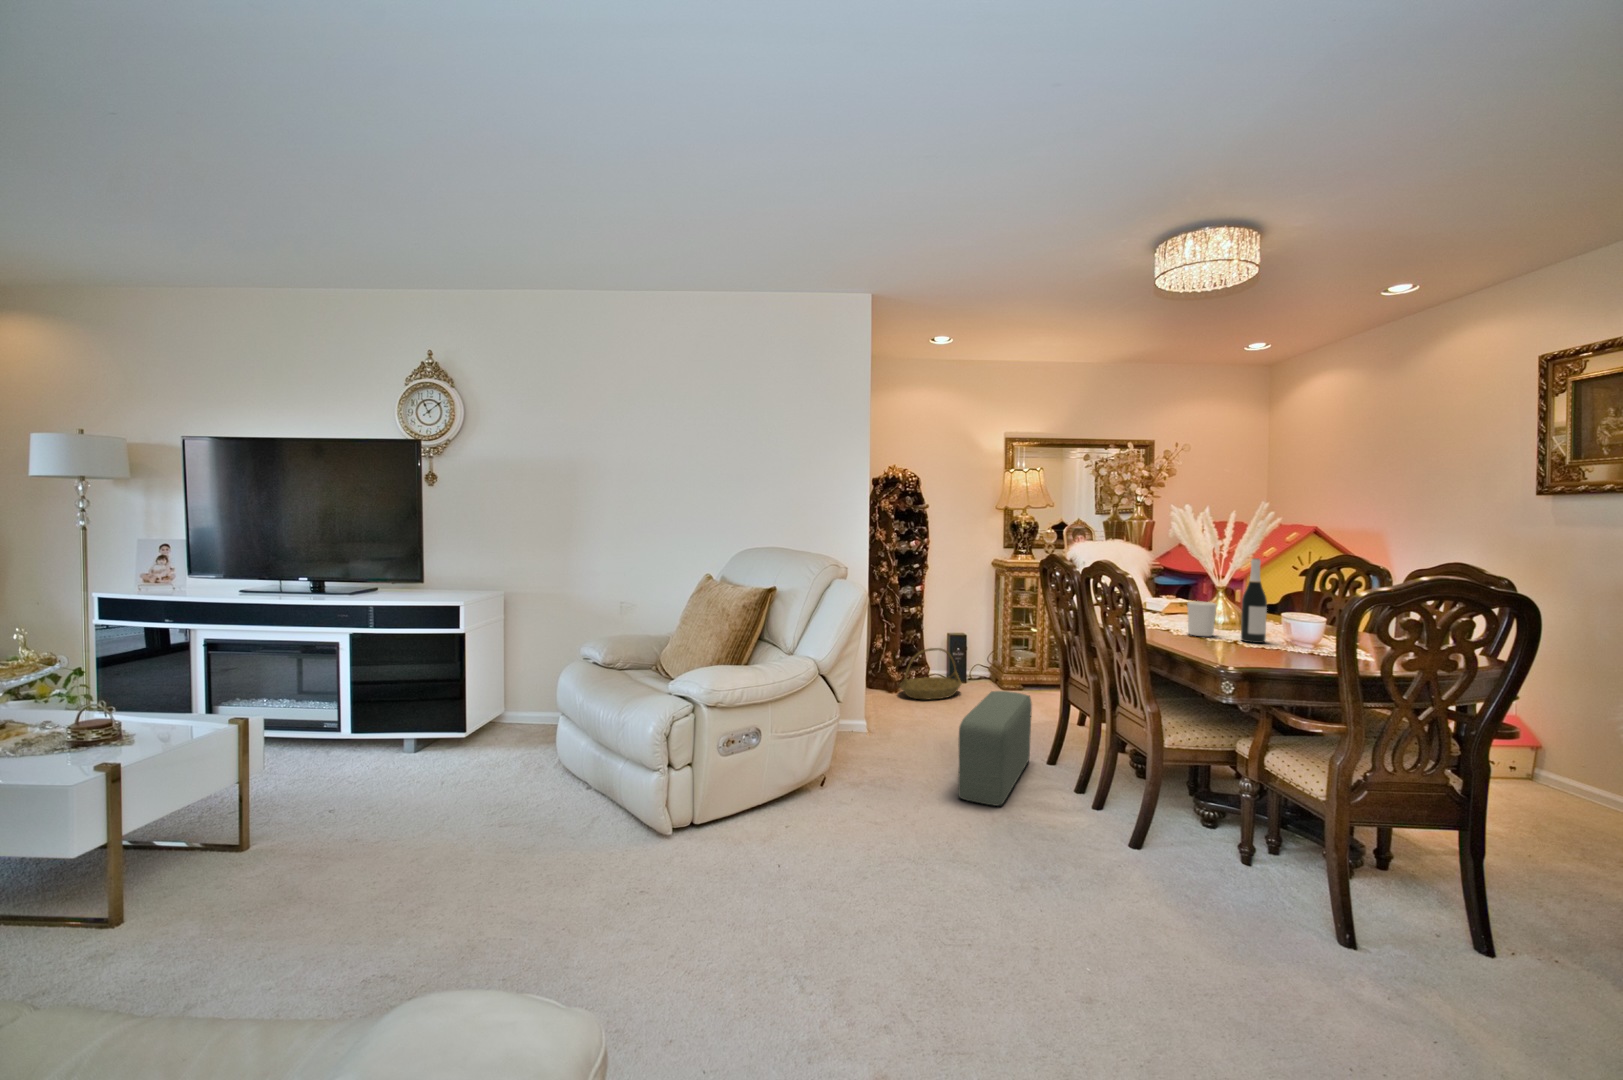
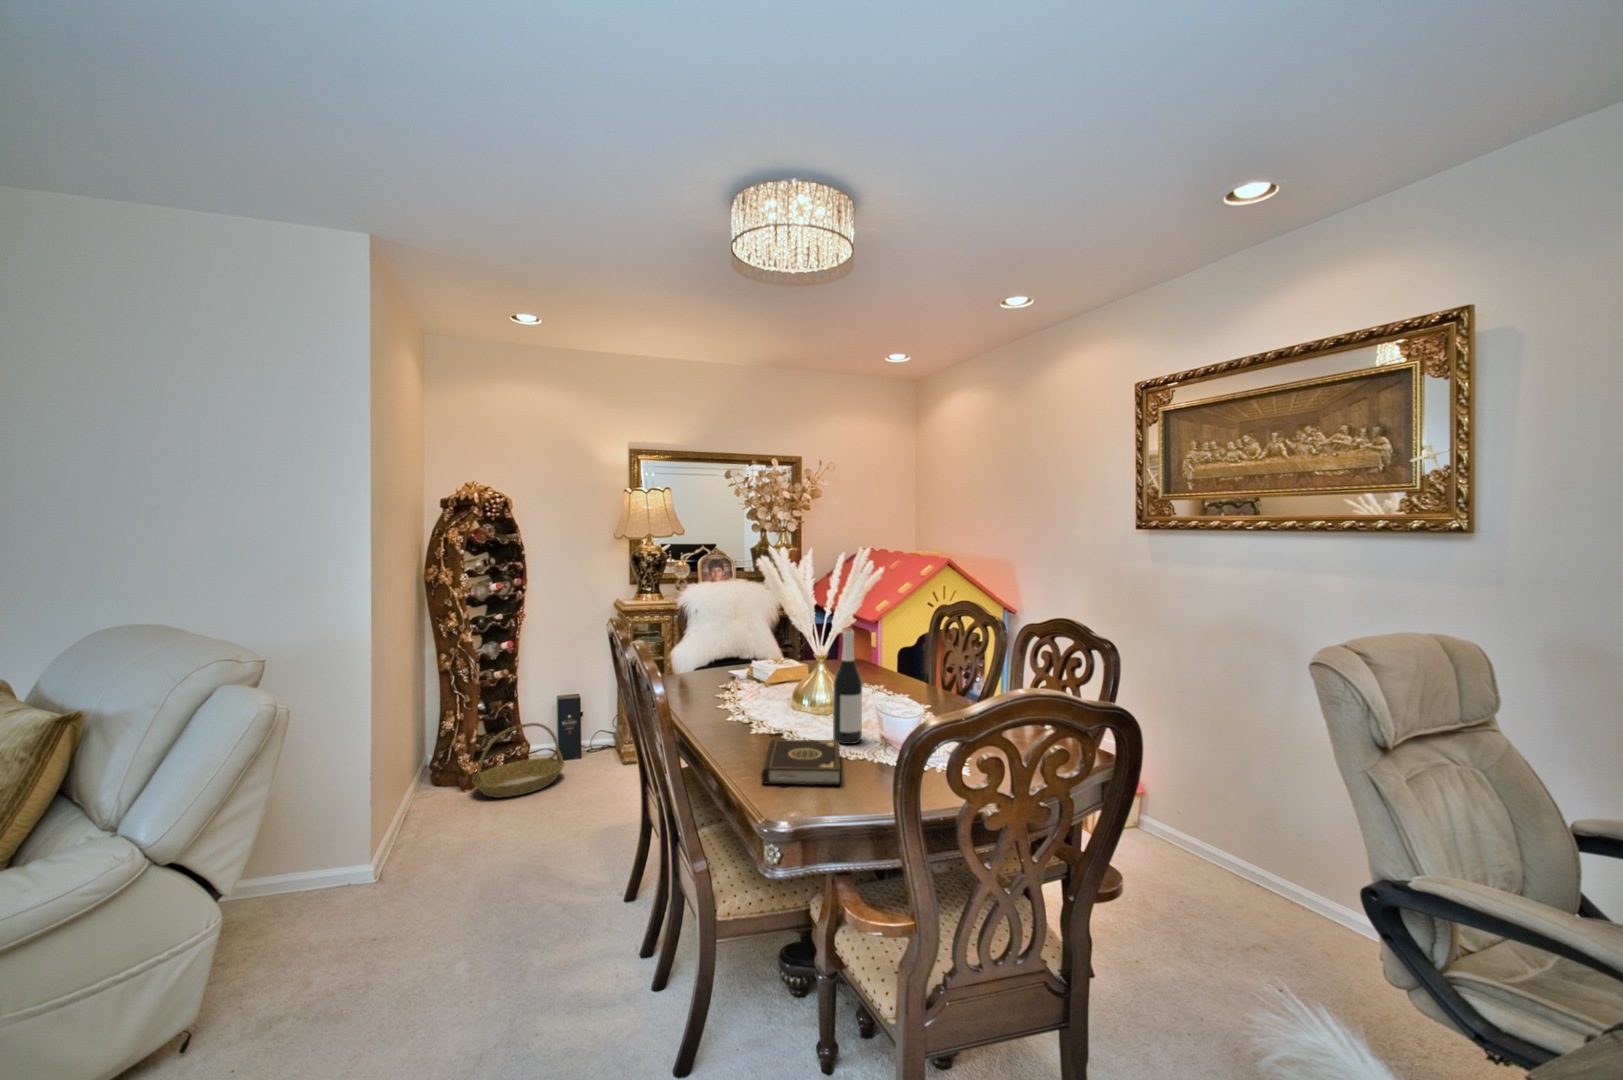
candle holder: present [1187,601,1216,636] -> none [771,685,806,736]
book: none [1194,633,1262,657] -> present [761,740,841,785]
pouf: present [958,691,1032,806] -> none [449,808,603,1021]

